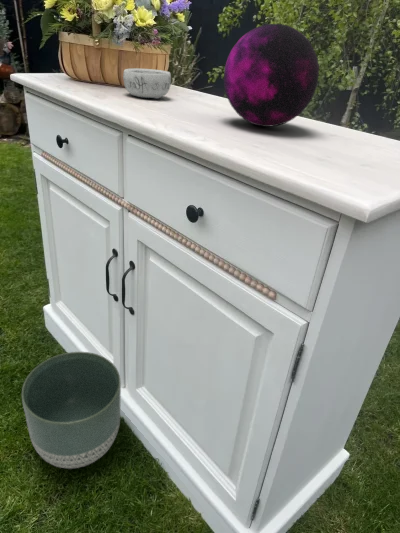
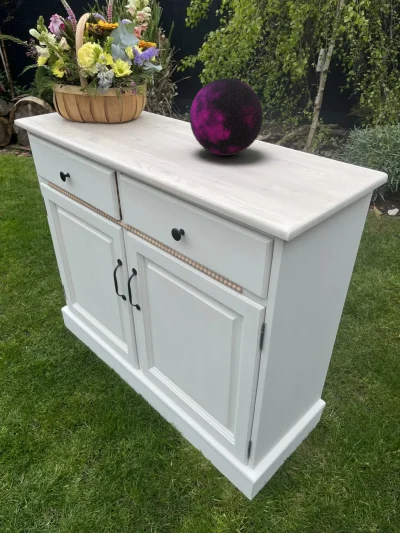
decorative bowl: present [123,69,171,99] -> none [110,108,149,134]
planter: present [22,352,121,469] -> none [58,344,138,437]

